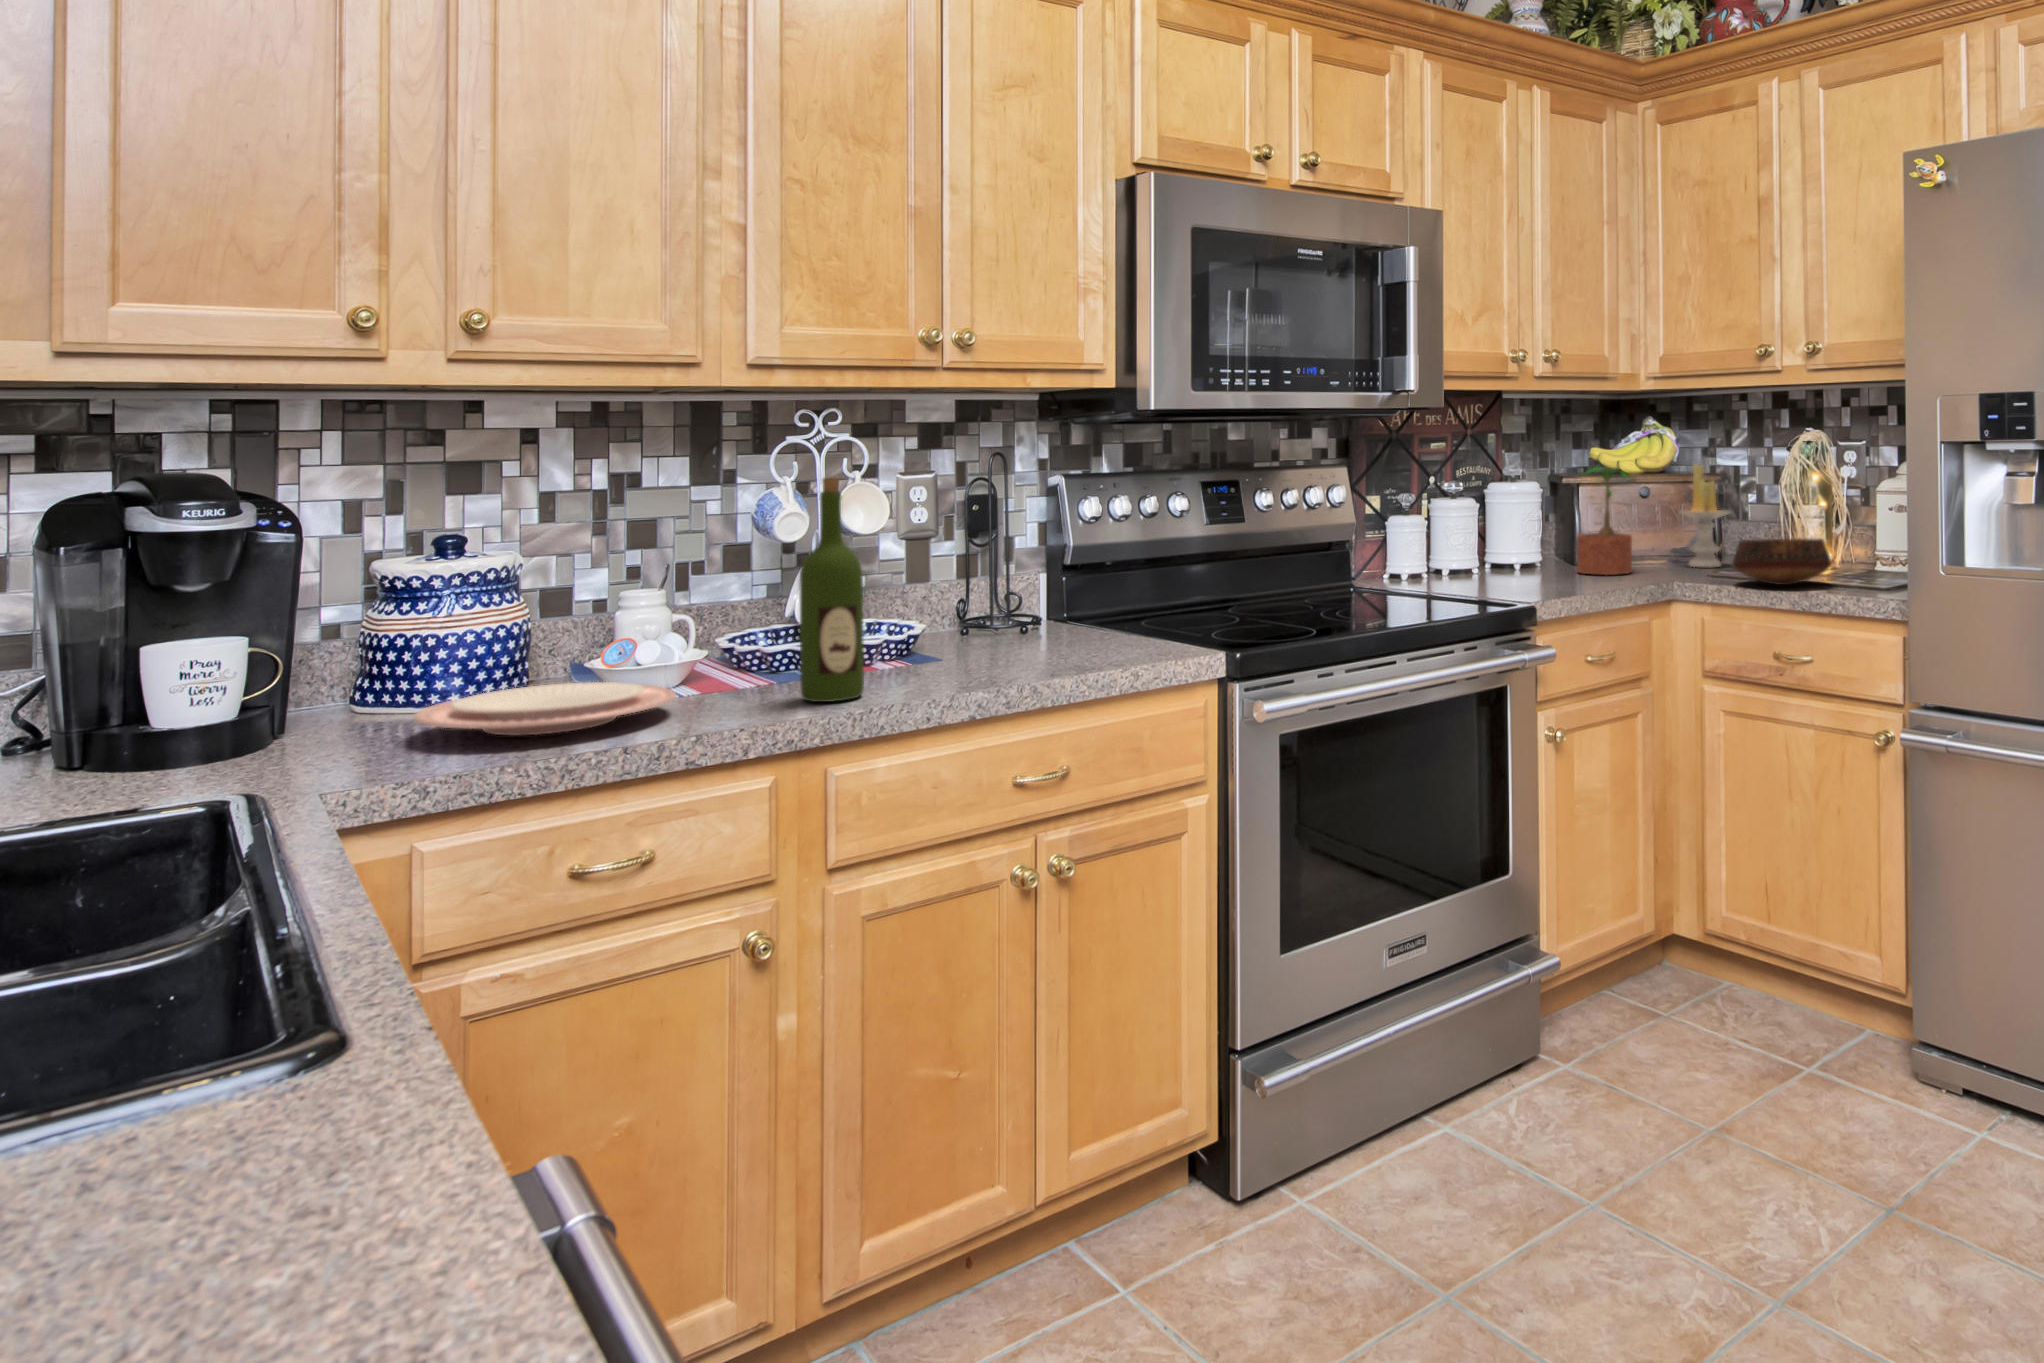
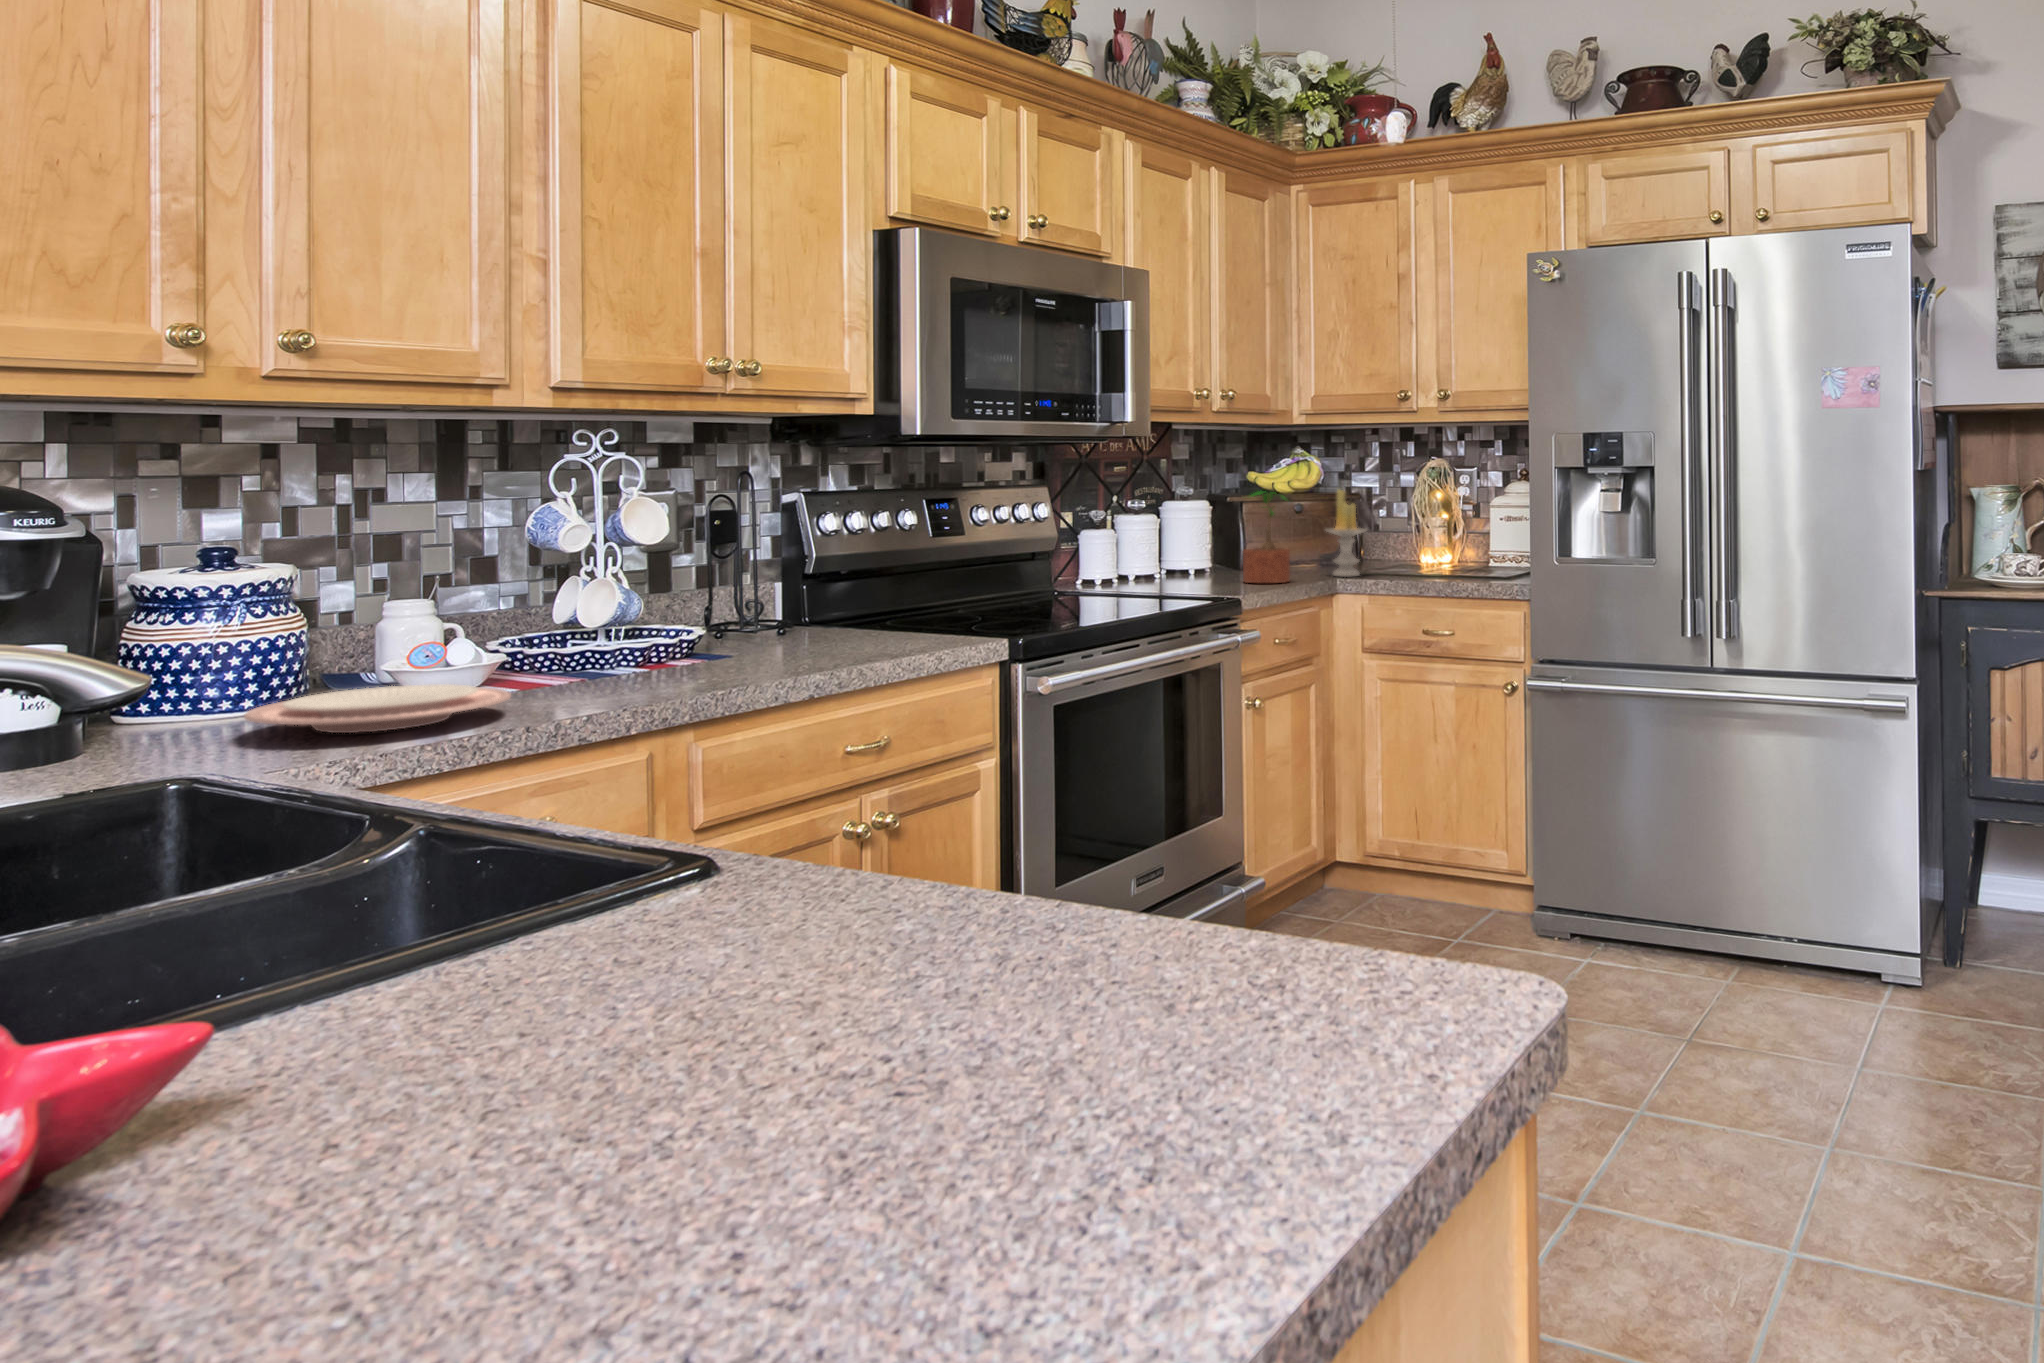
wine bottle: present [800,477,864,702] -> none [626,490,688,695]
bowl: present [1732,538,1831,585] -> none [1379,549,1457,587]

